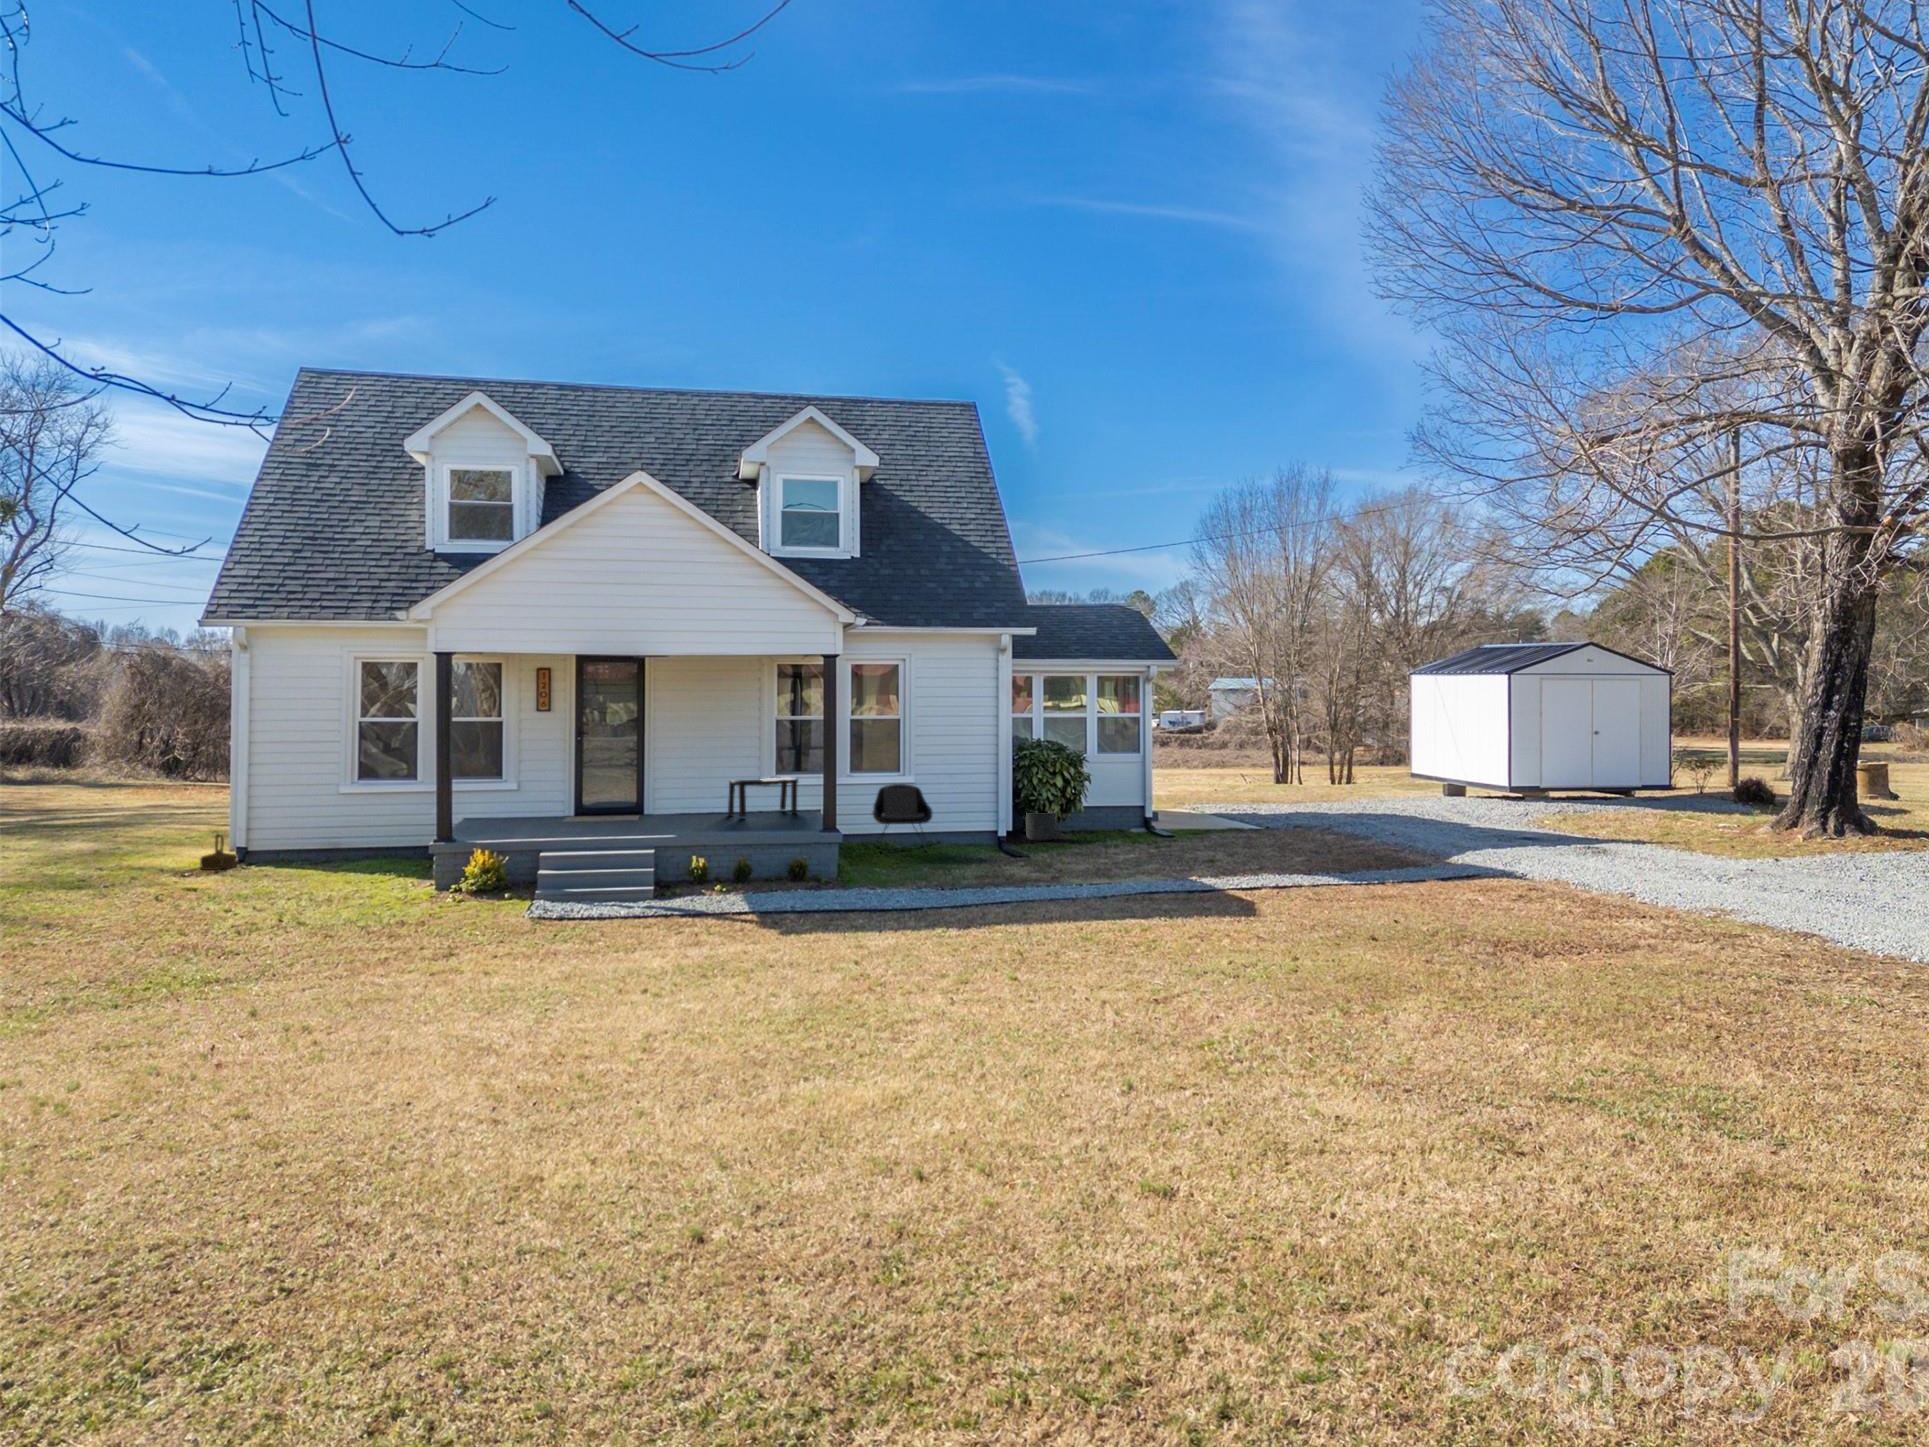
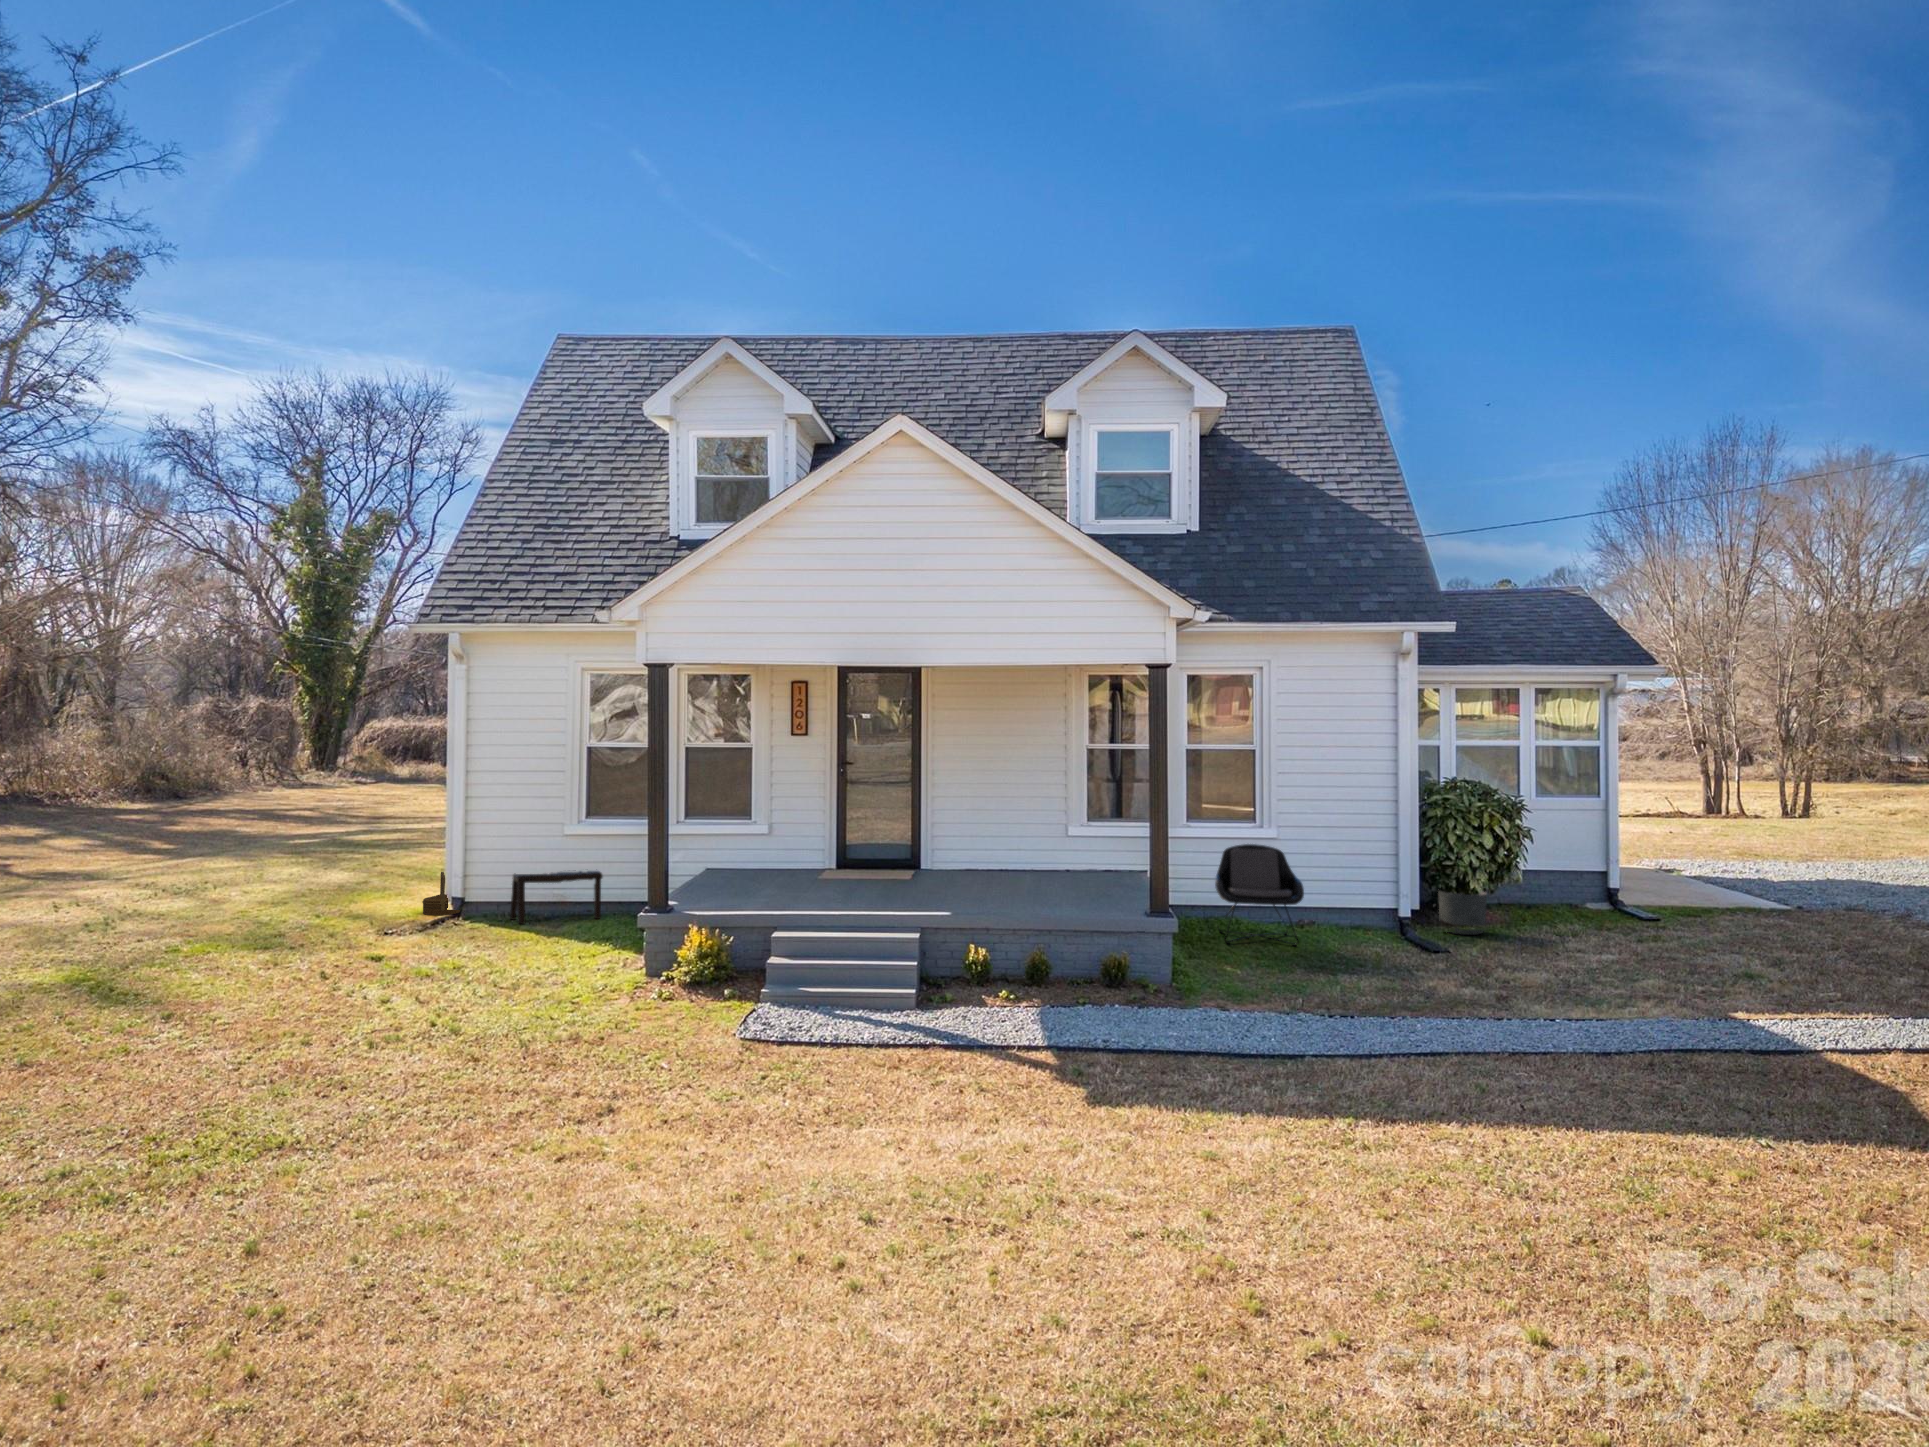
bench: present [728,778,798,817] -> present [510,871,603,924]

